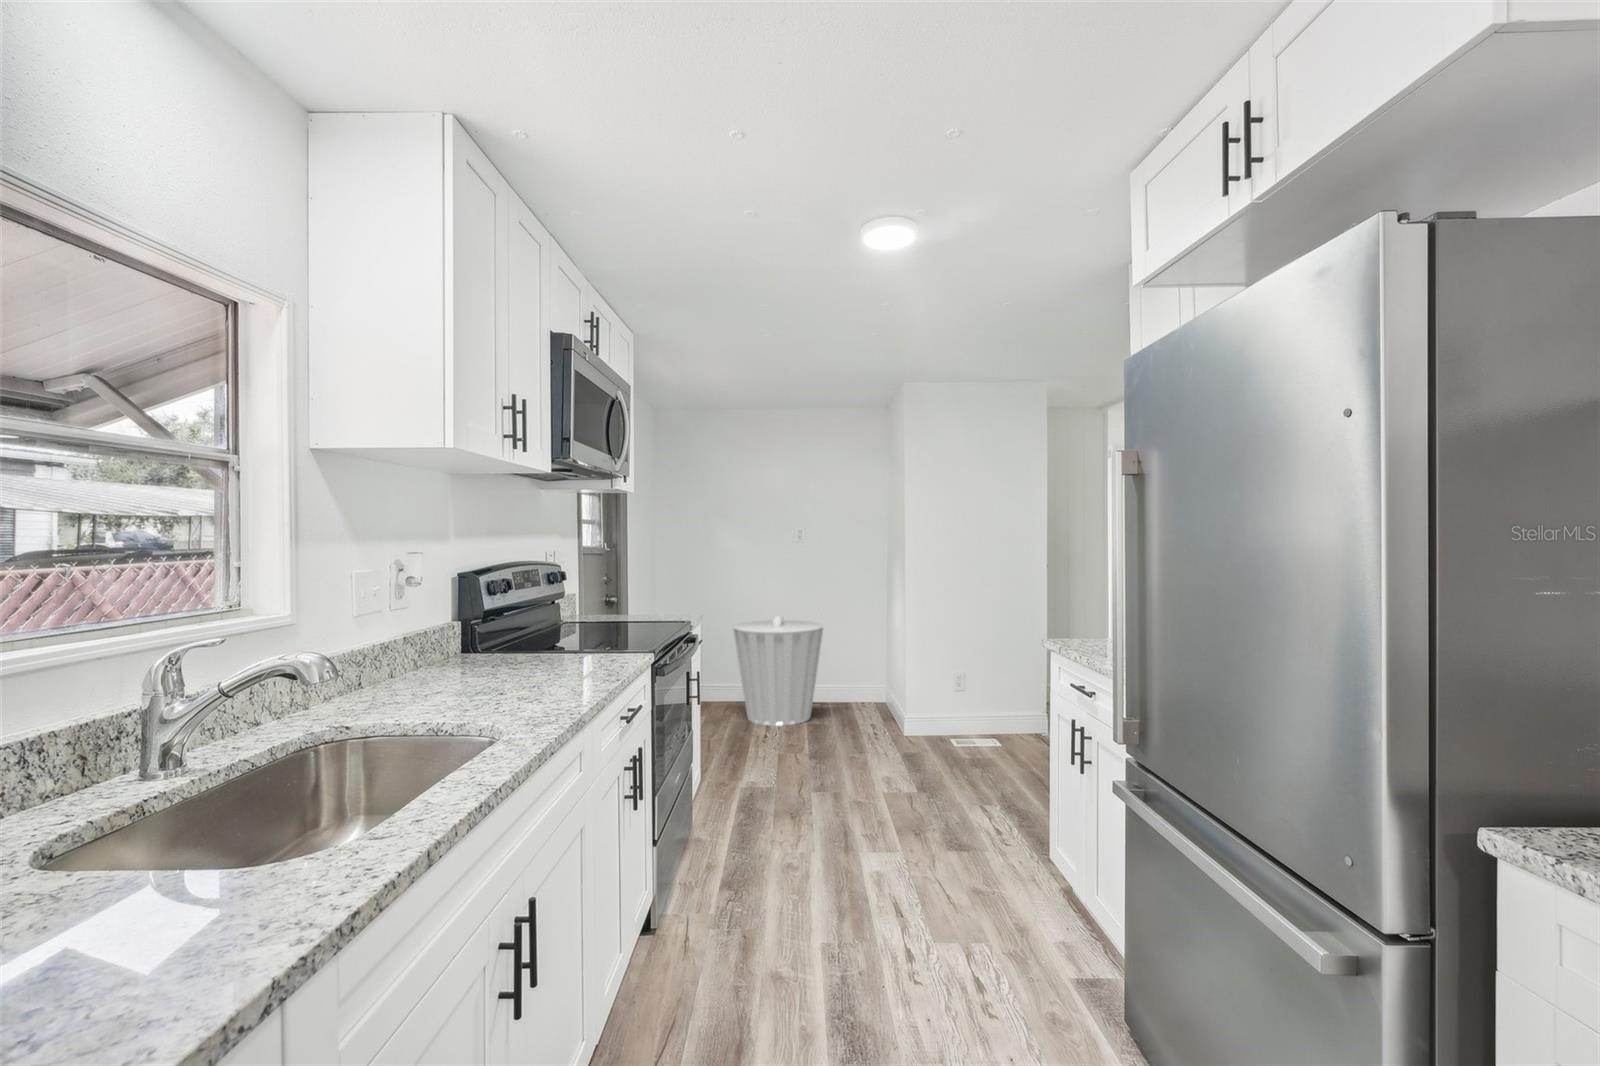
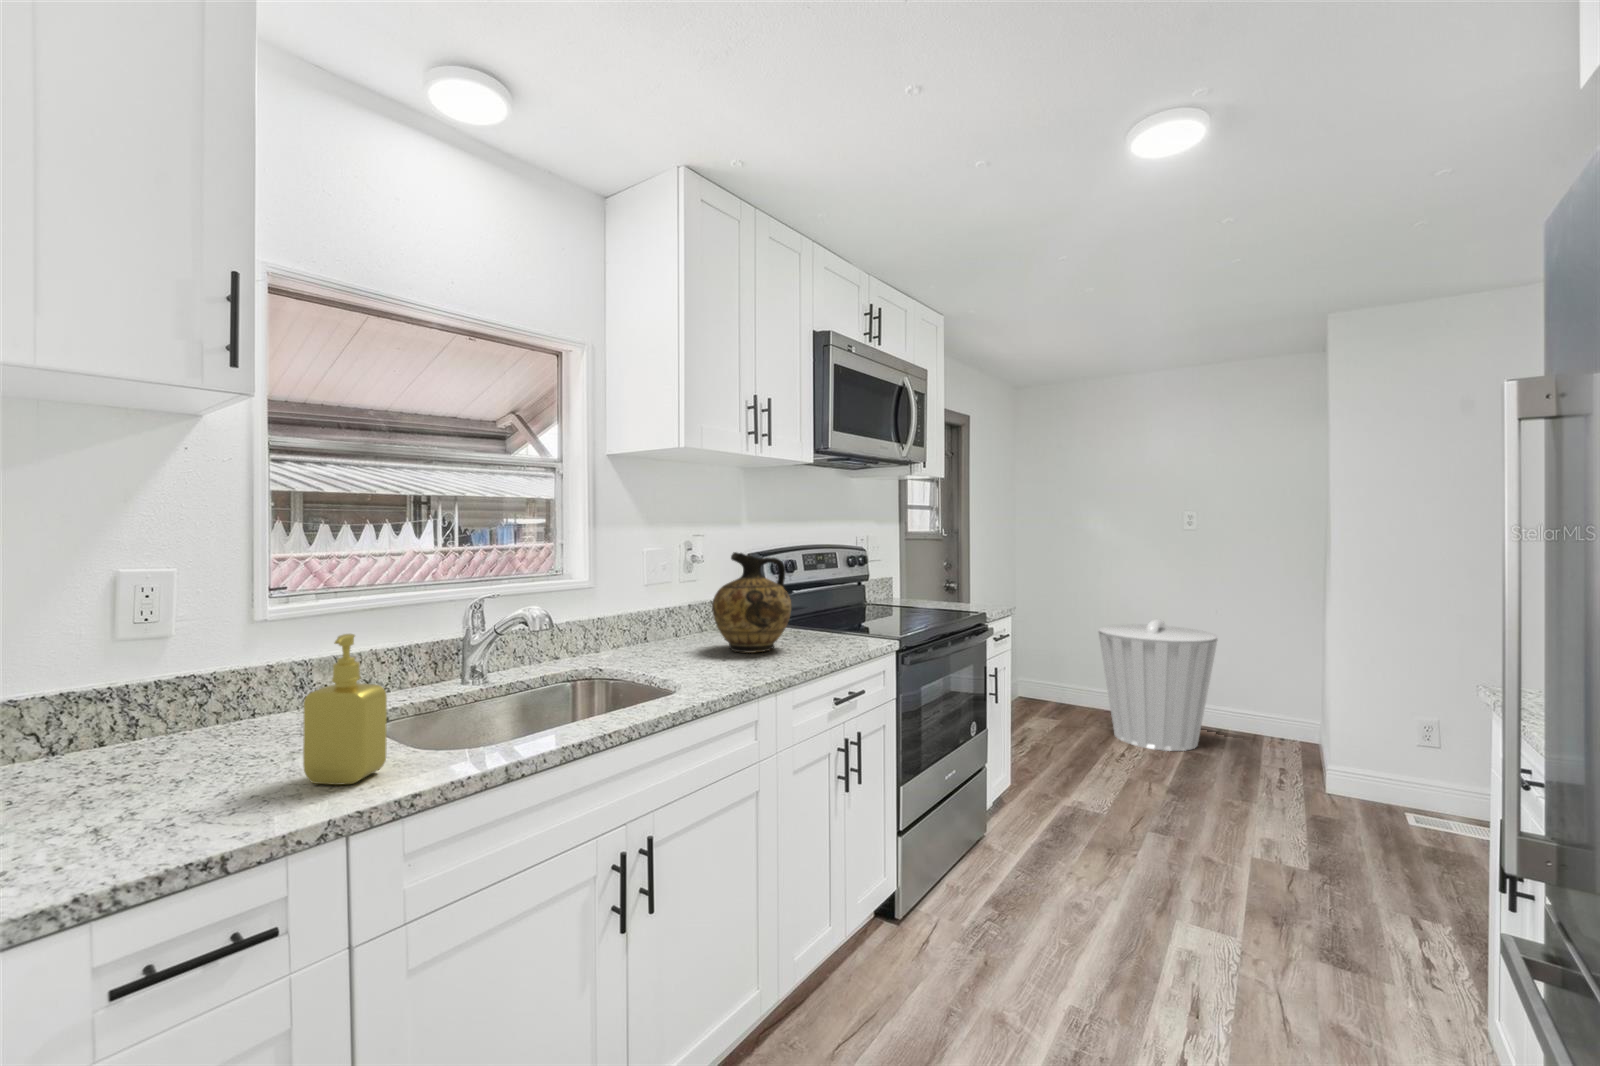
ceramic jug: none [457,571,554,684] -> present [712,552,791,653]
soap dispenser: none [109,712,244,954] -> present [303,634,387,785]

